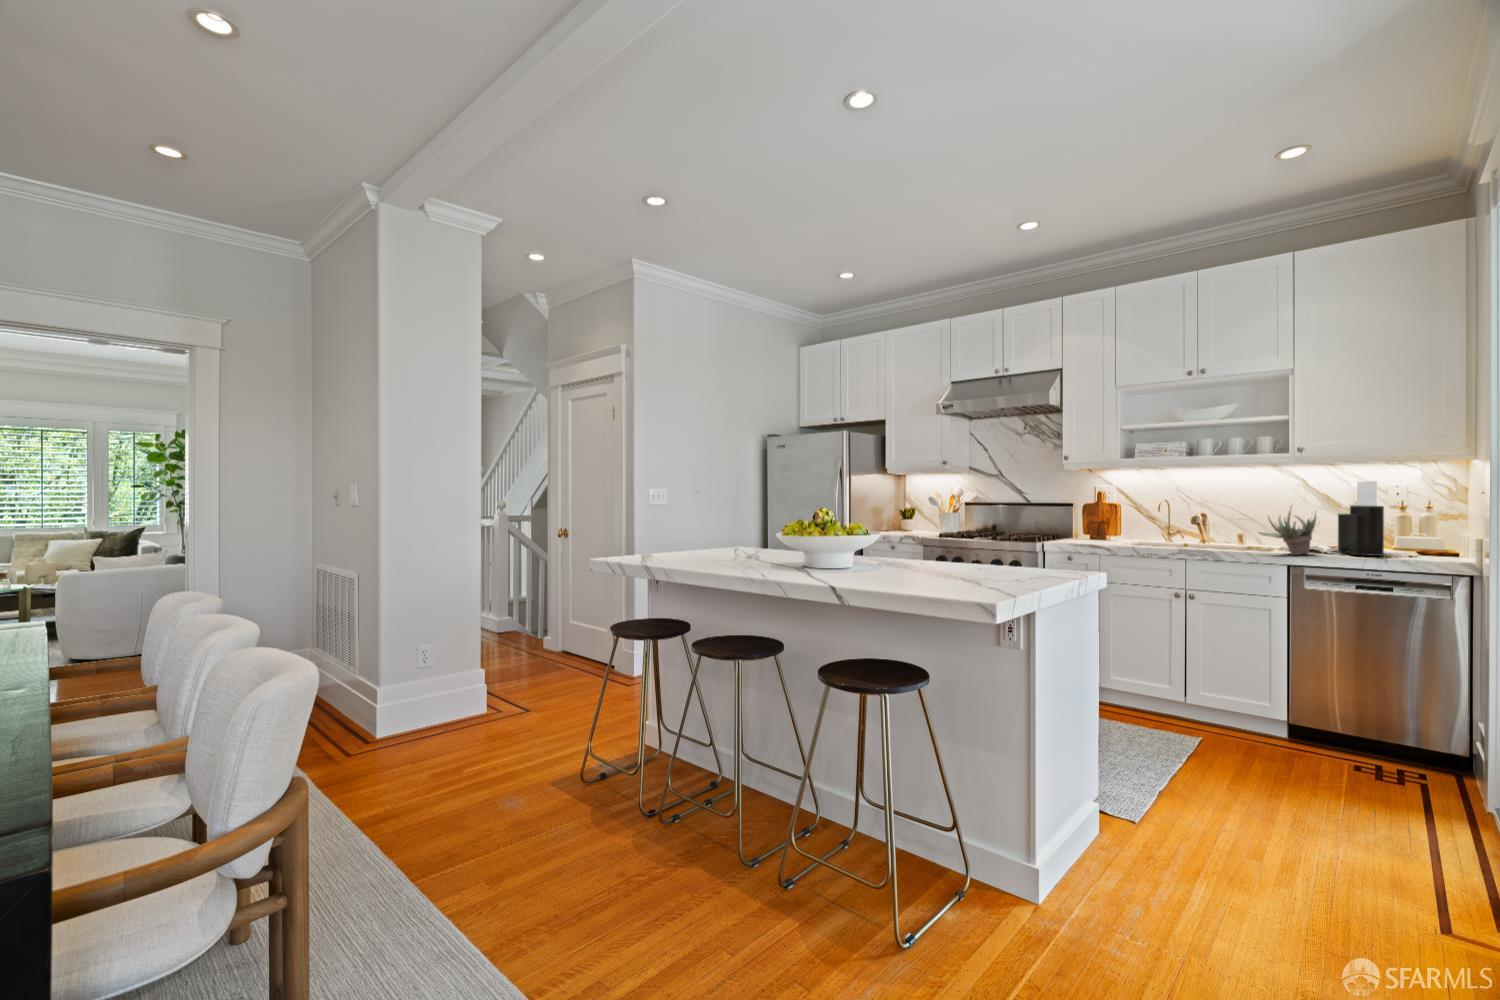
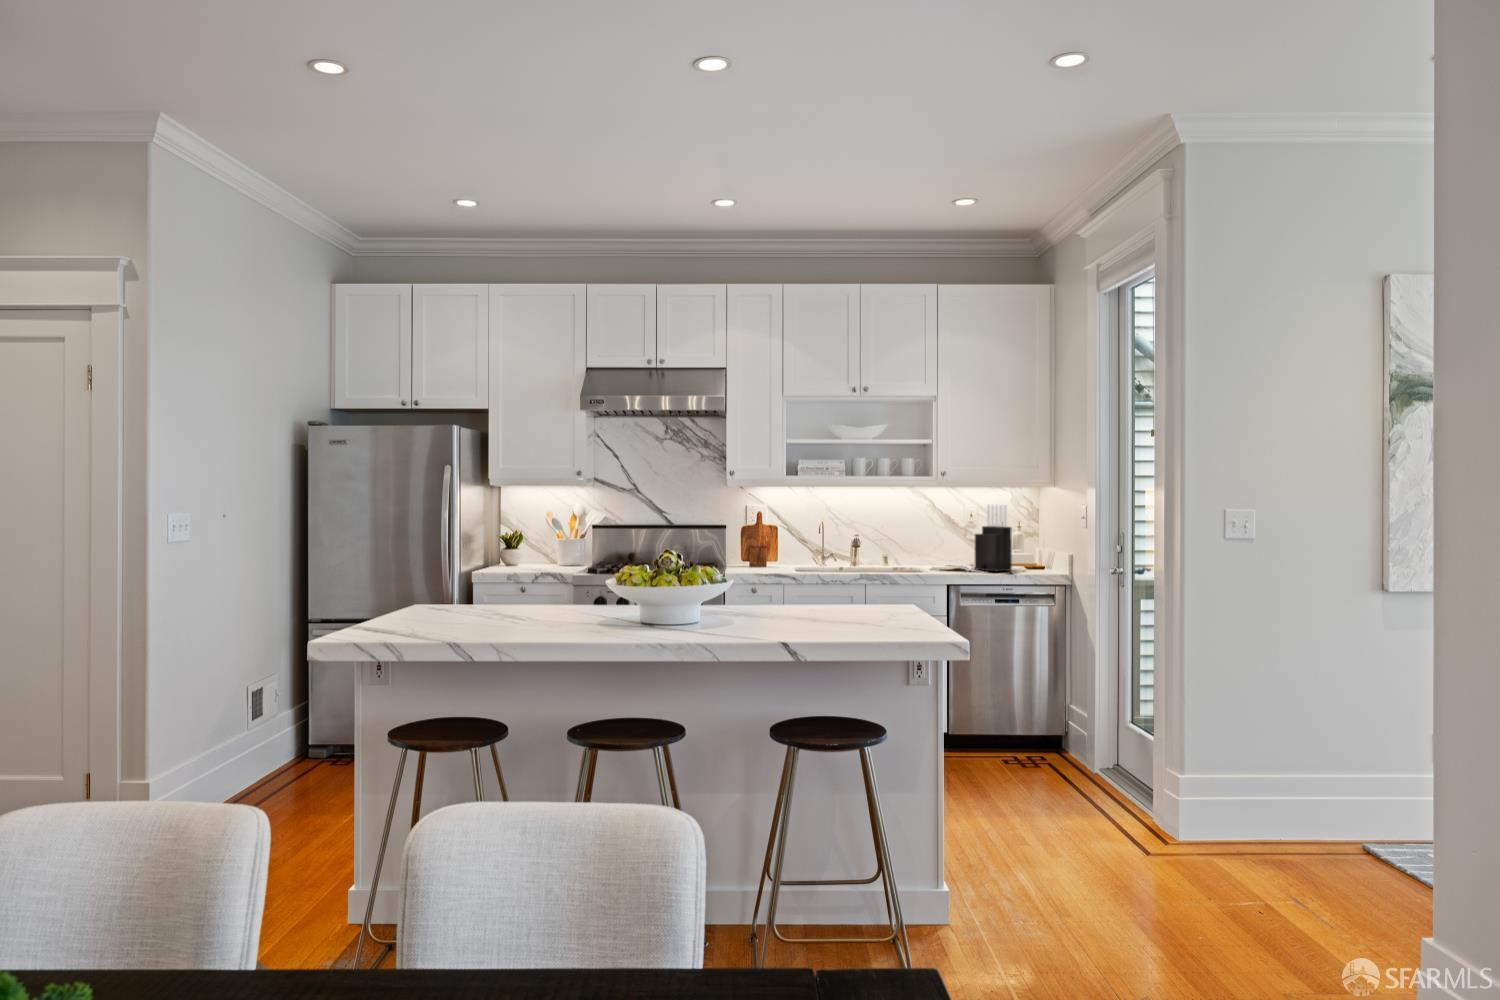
succulent plant: present [1259,507,1316,555] -> none [928,526,970,574]

